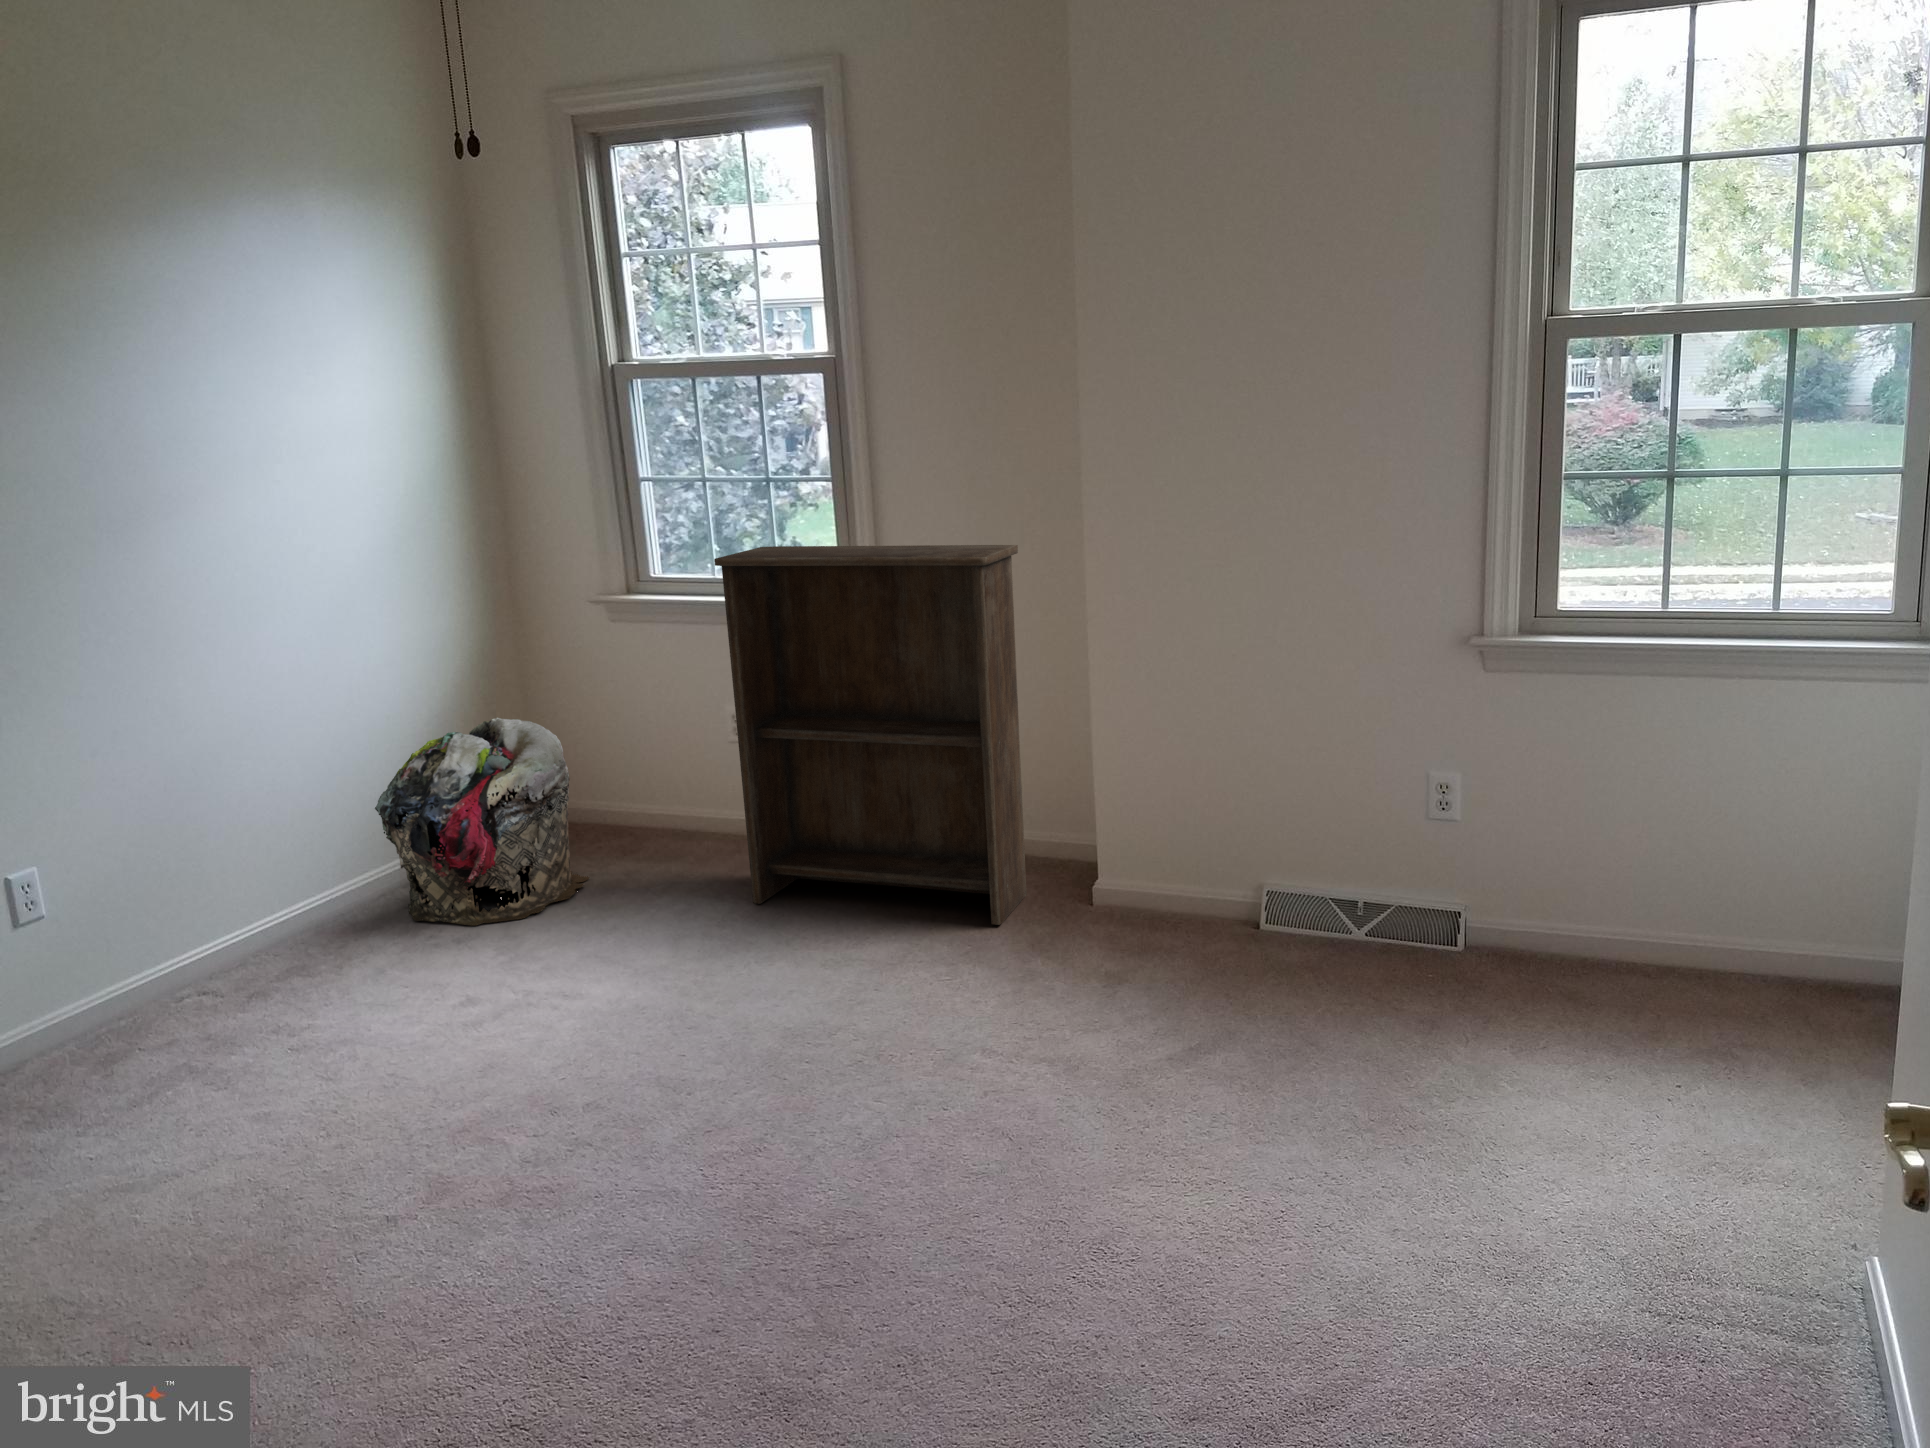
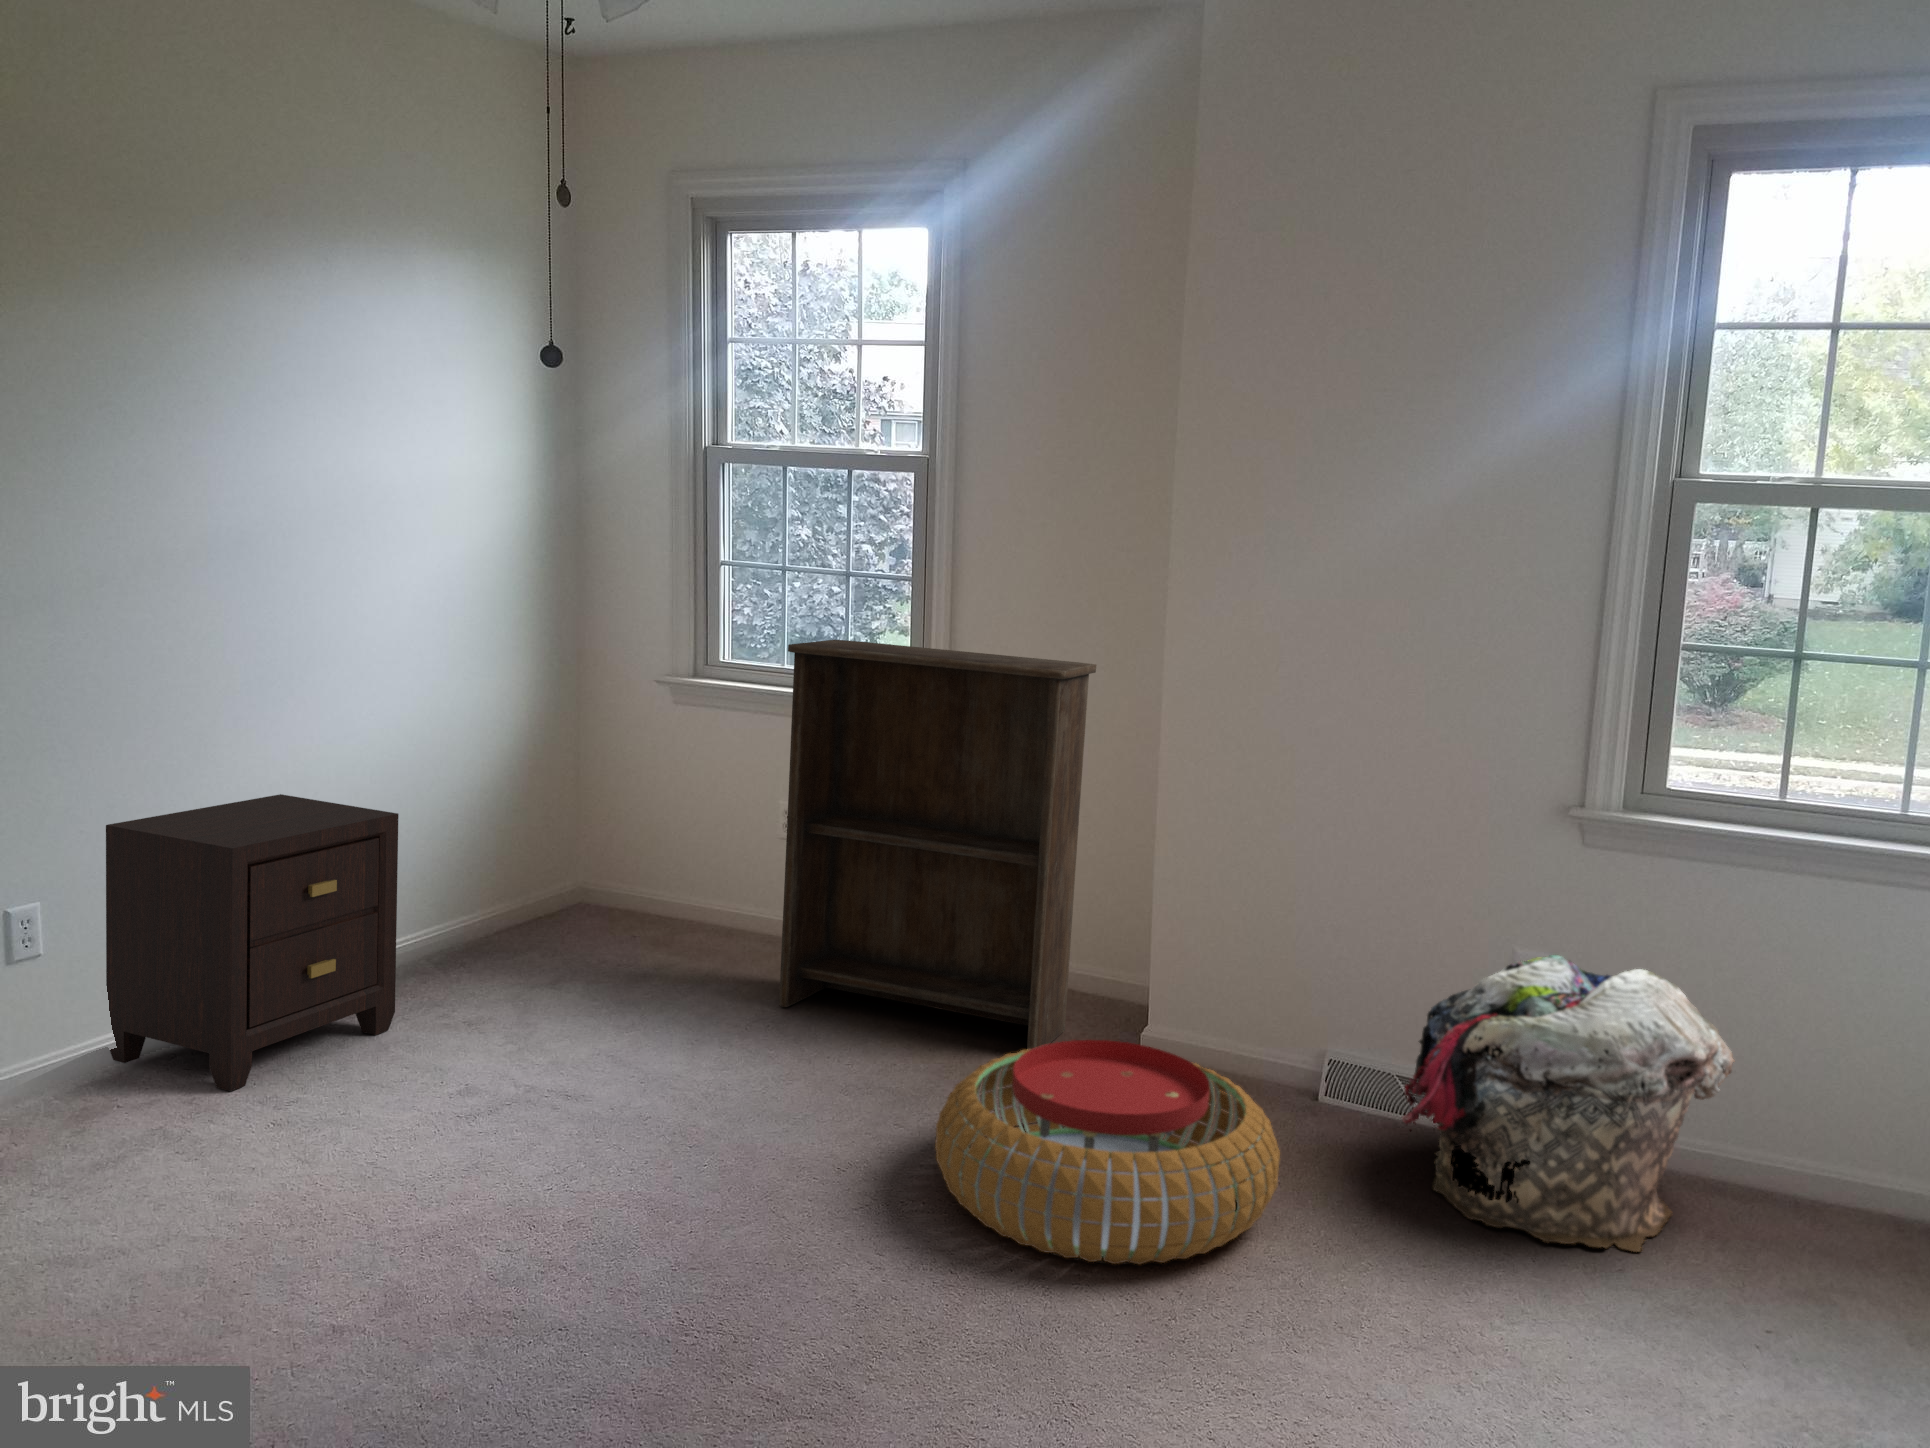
laundry basket: present [375,718,589,926] -> present [1402,955,1734,1252]
nightstand: none [54,762,380,1057] -> present [106,794,399,1091]
pouf: none [904,912,1235,1131] -> present [935,1040,1280,1264]

